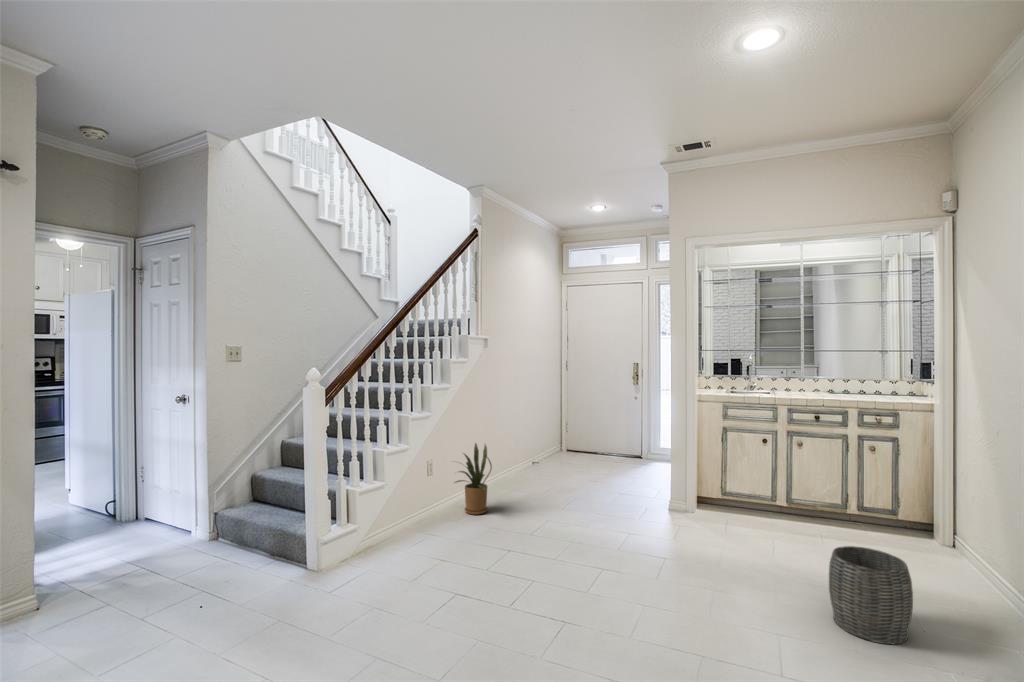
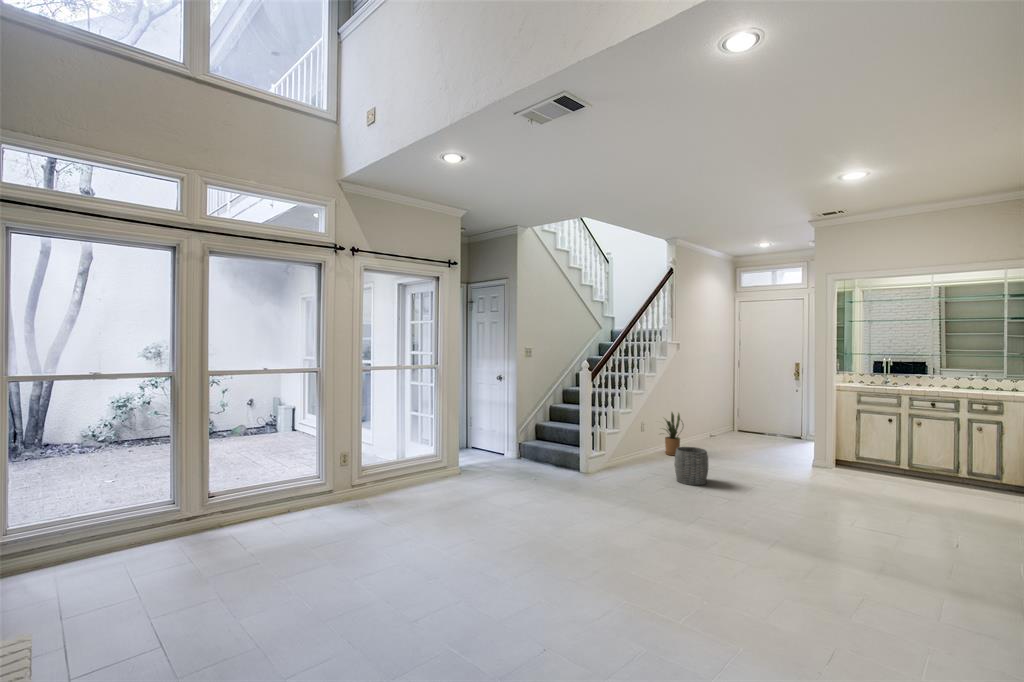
woven basket: present [829,546,913,644] -> present [675,447,708,485]

